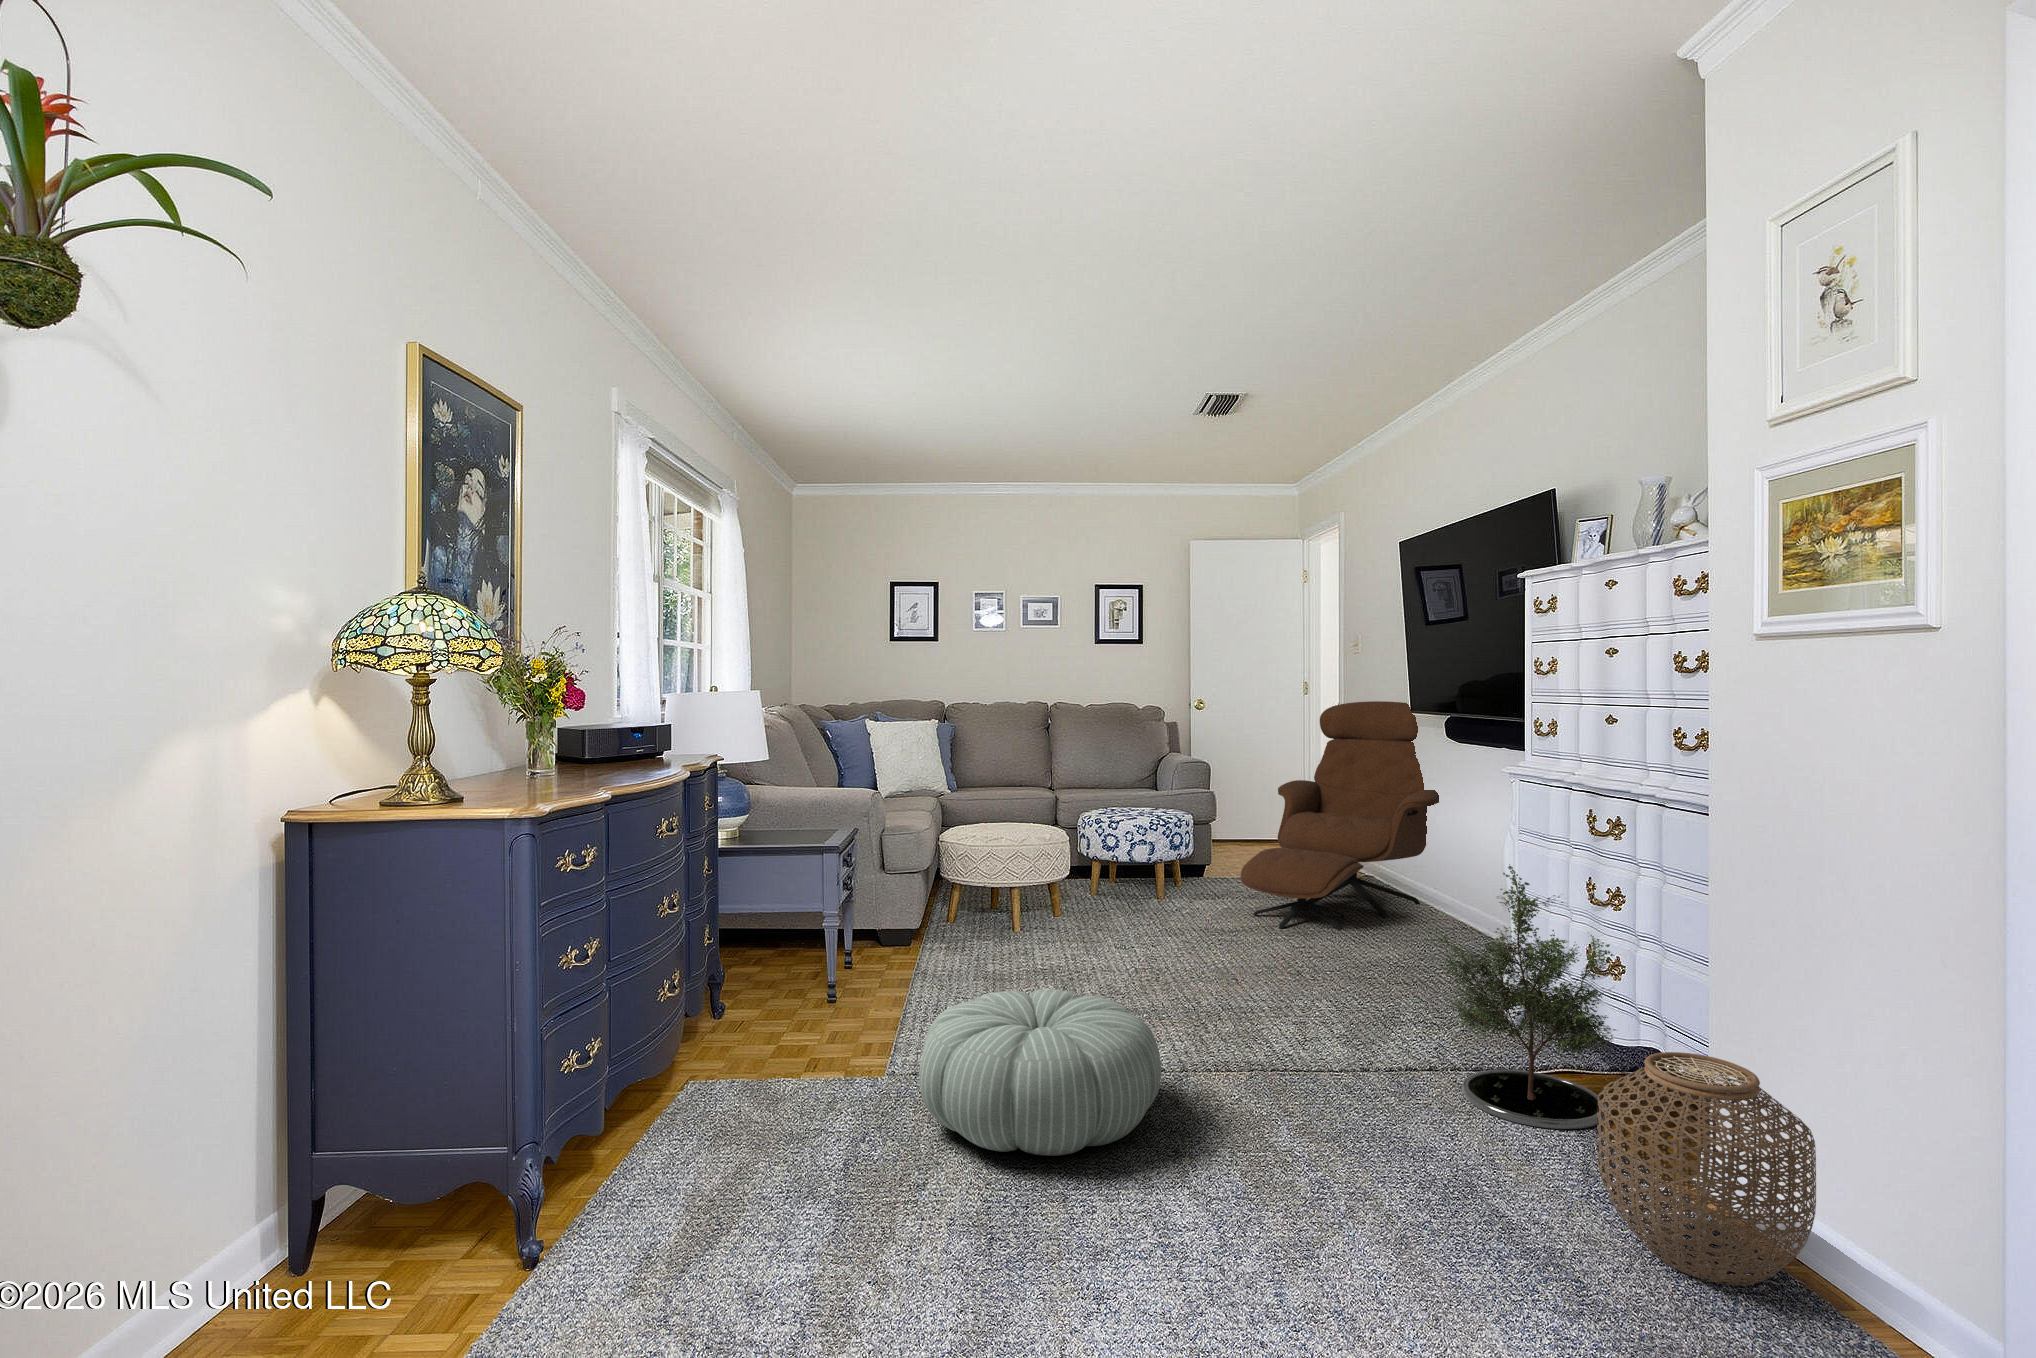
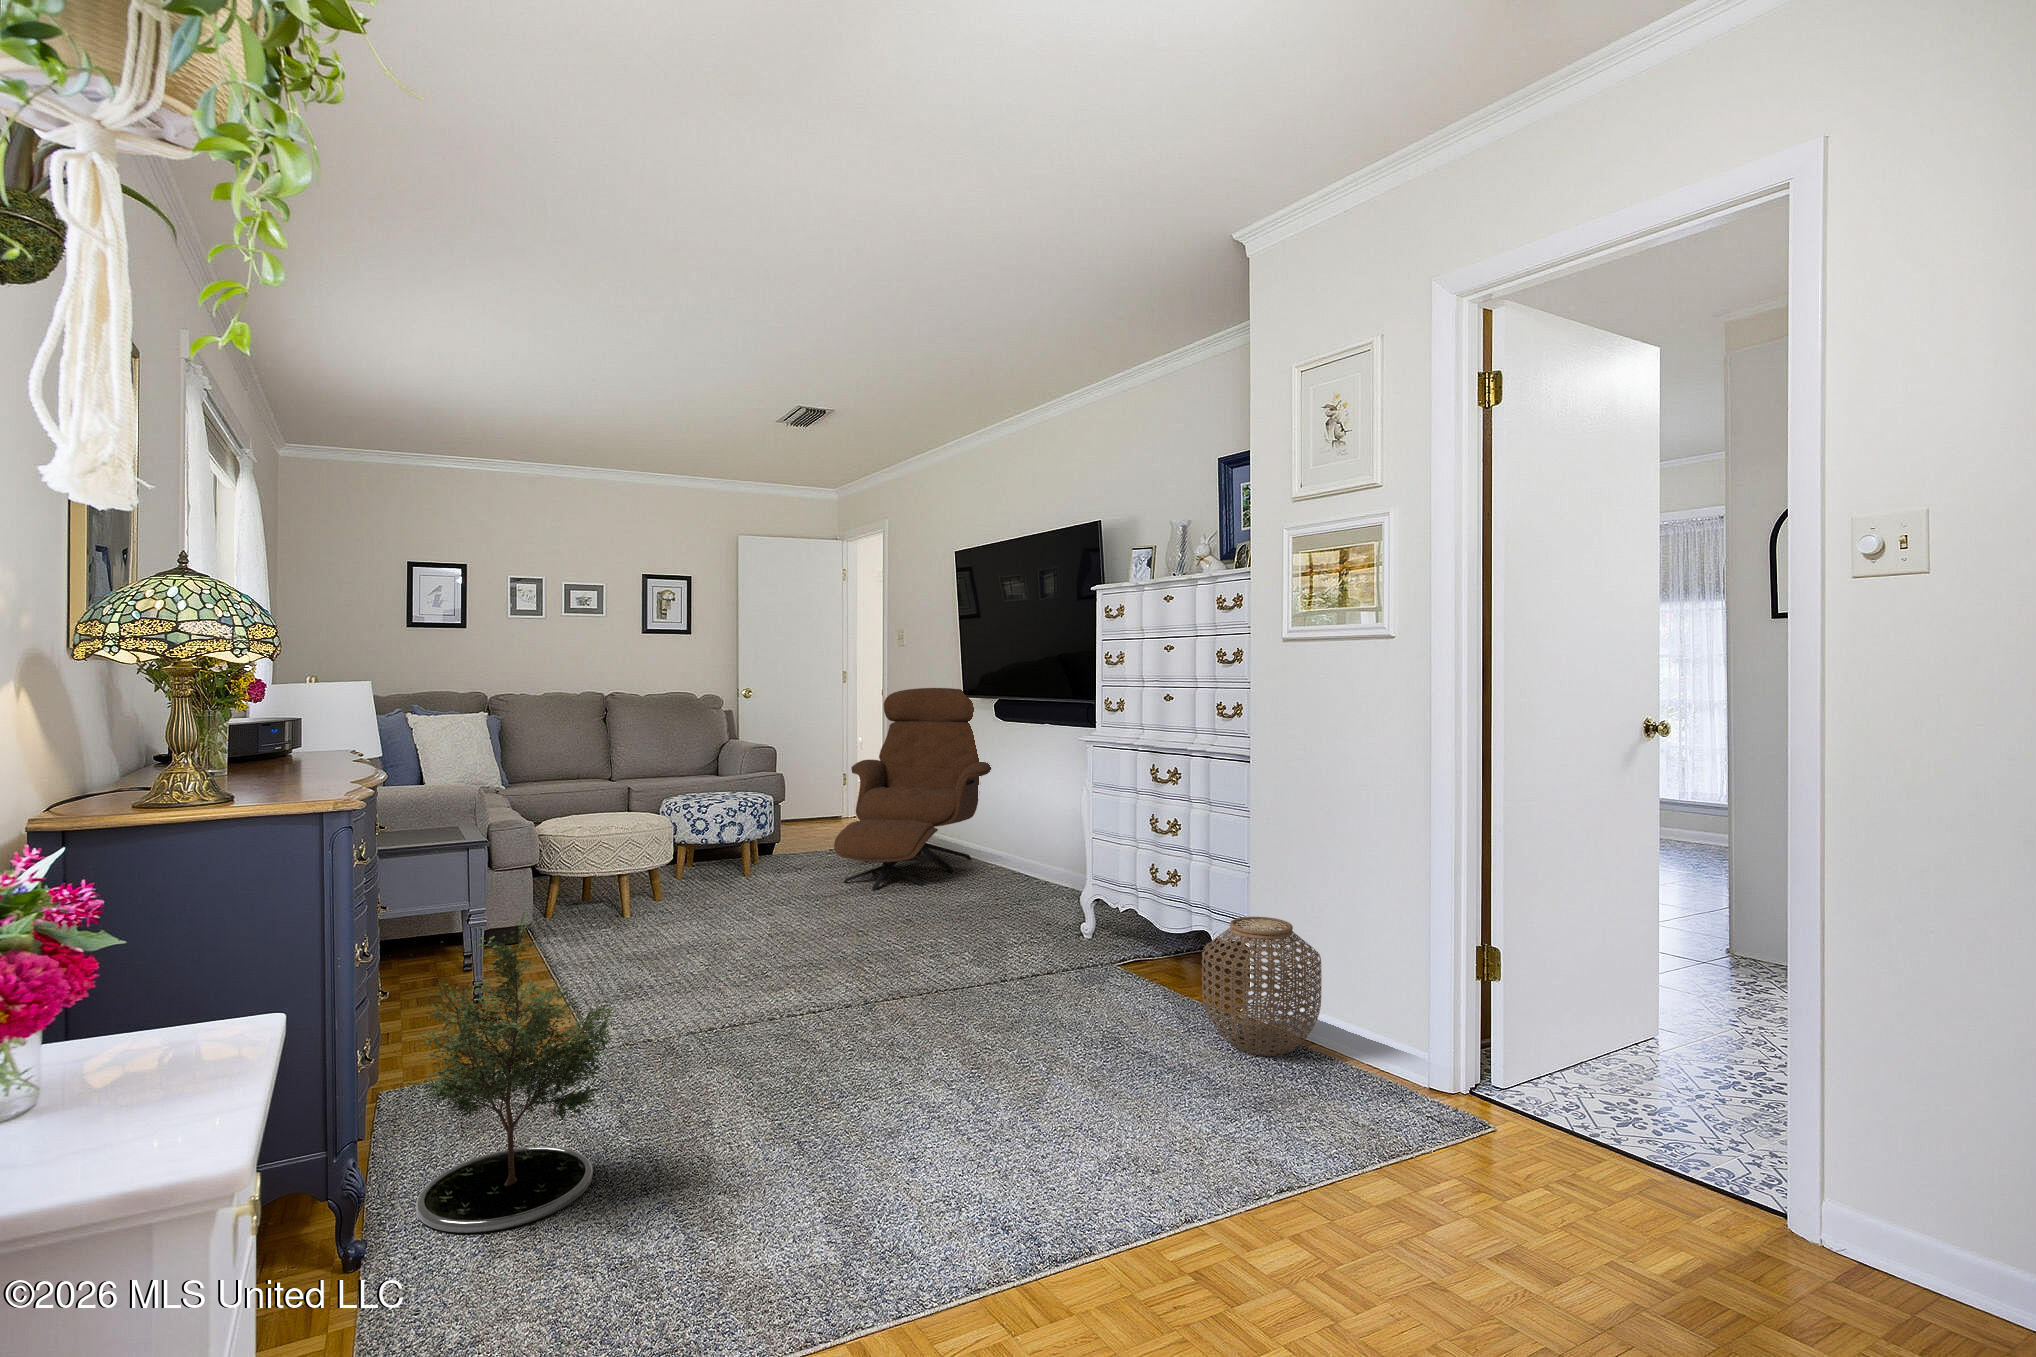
potted tree: present [1431,864,1616,1129] -> present [407,909,625,1233]
pouf: present [919,989,1161,1156] -> none [664,949,885,1089]

